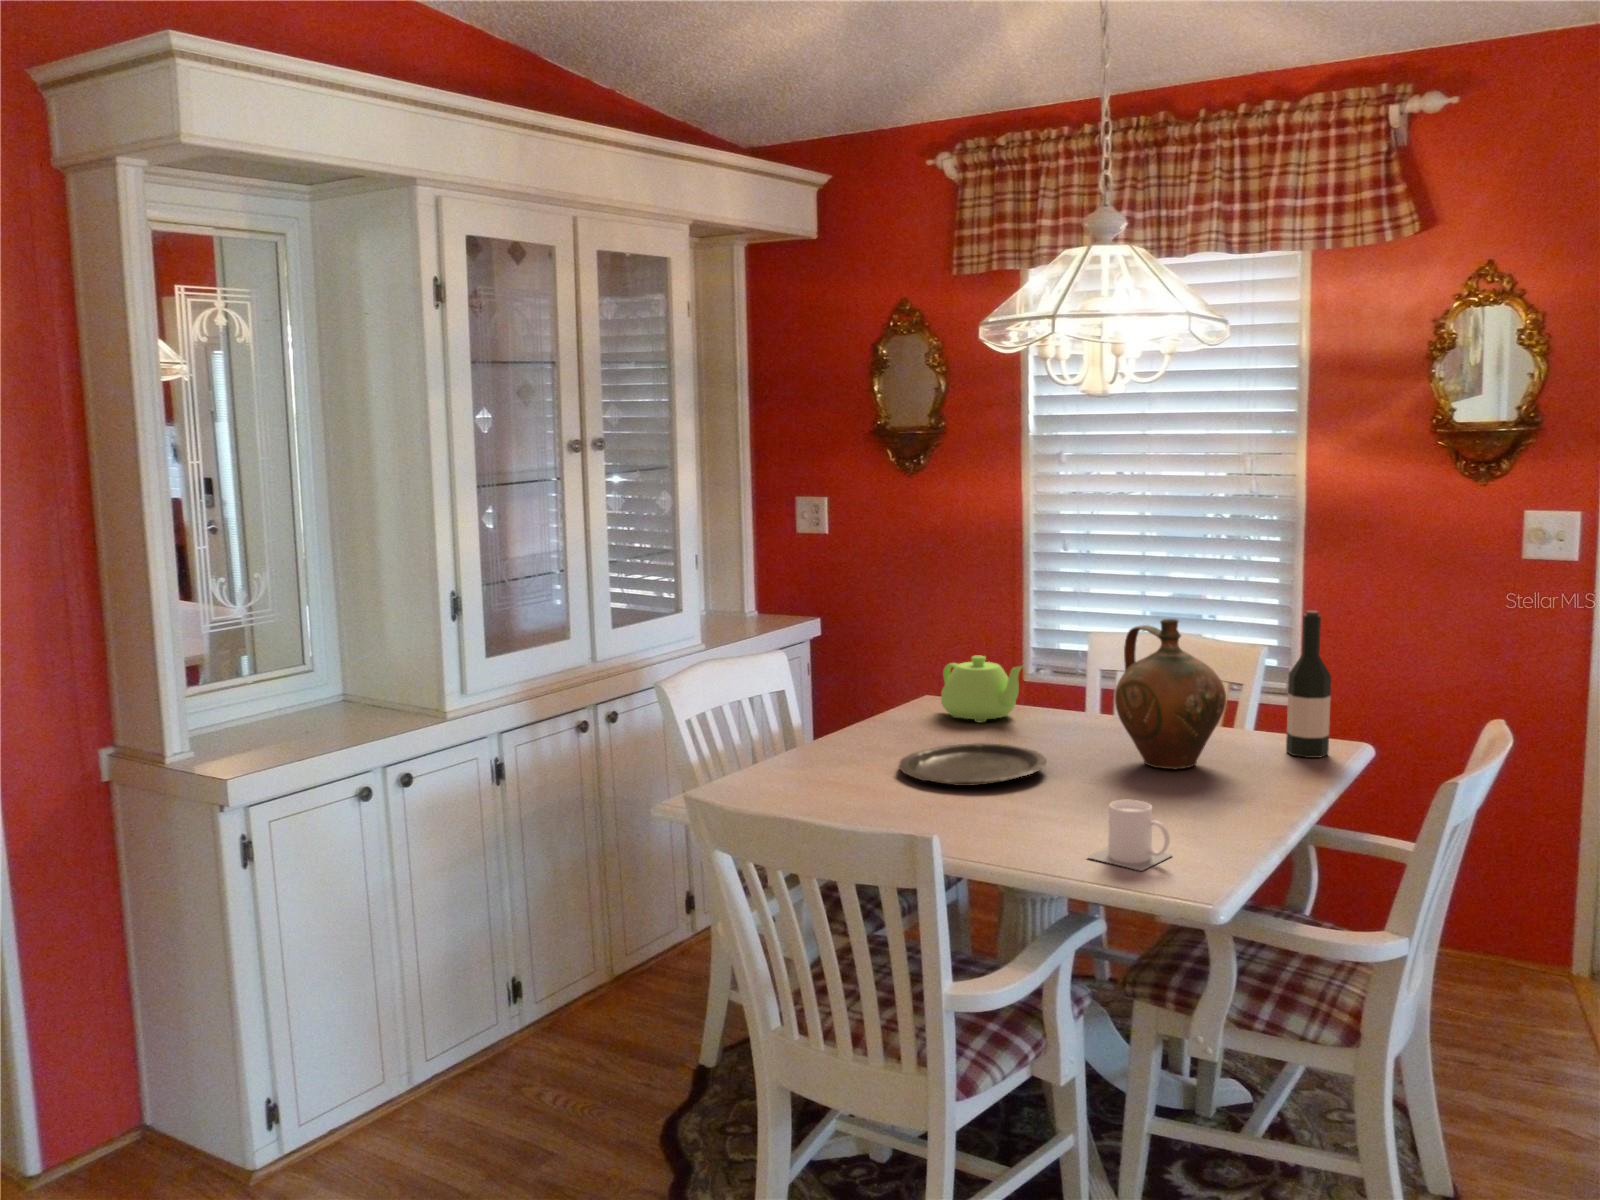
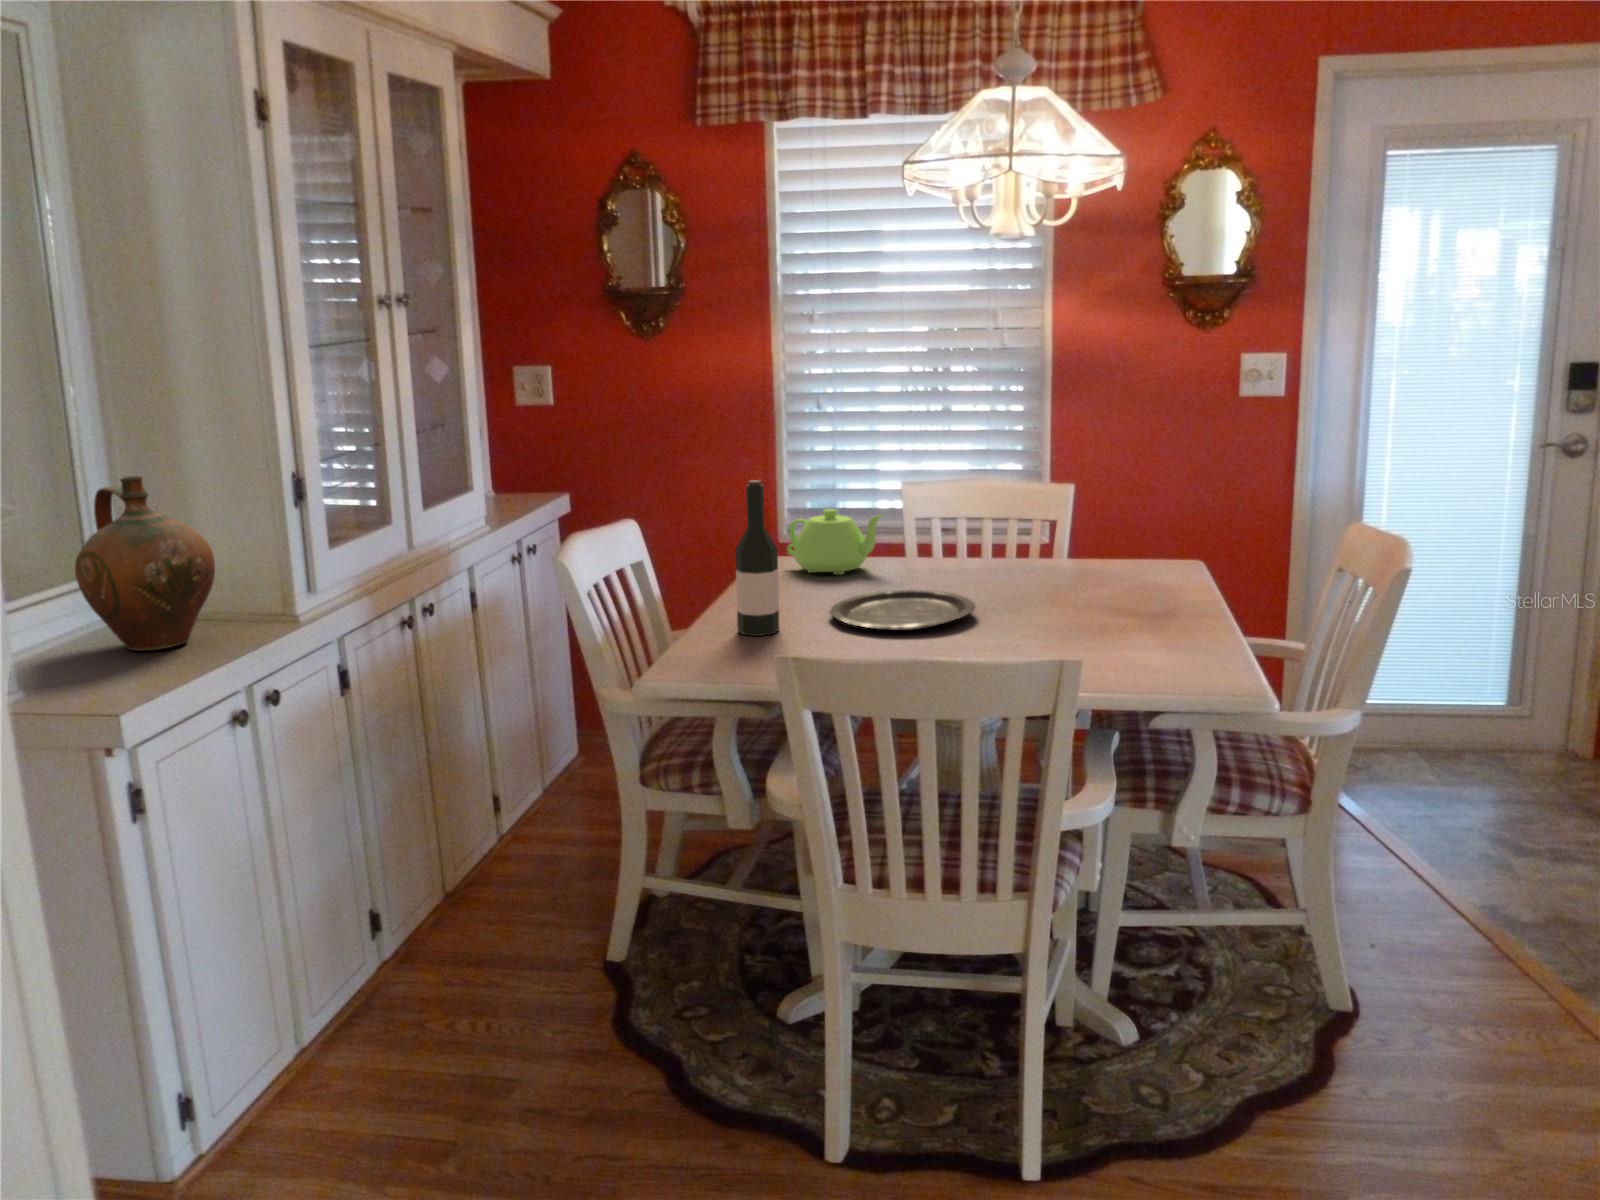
wine bottle: present [1286,611,1331,758] -> present [735,480,779,636]
ceramic jug: present [1115,619,1226,769] -> present [75,476,215,651]
mug: present [1088,800,1171,871] -> none [1117,617,1193,681]

